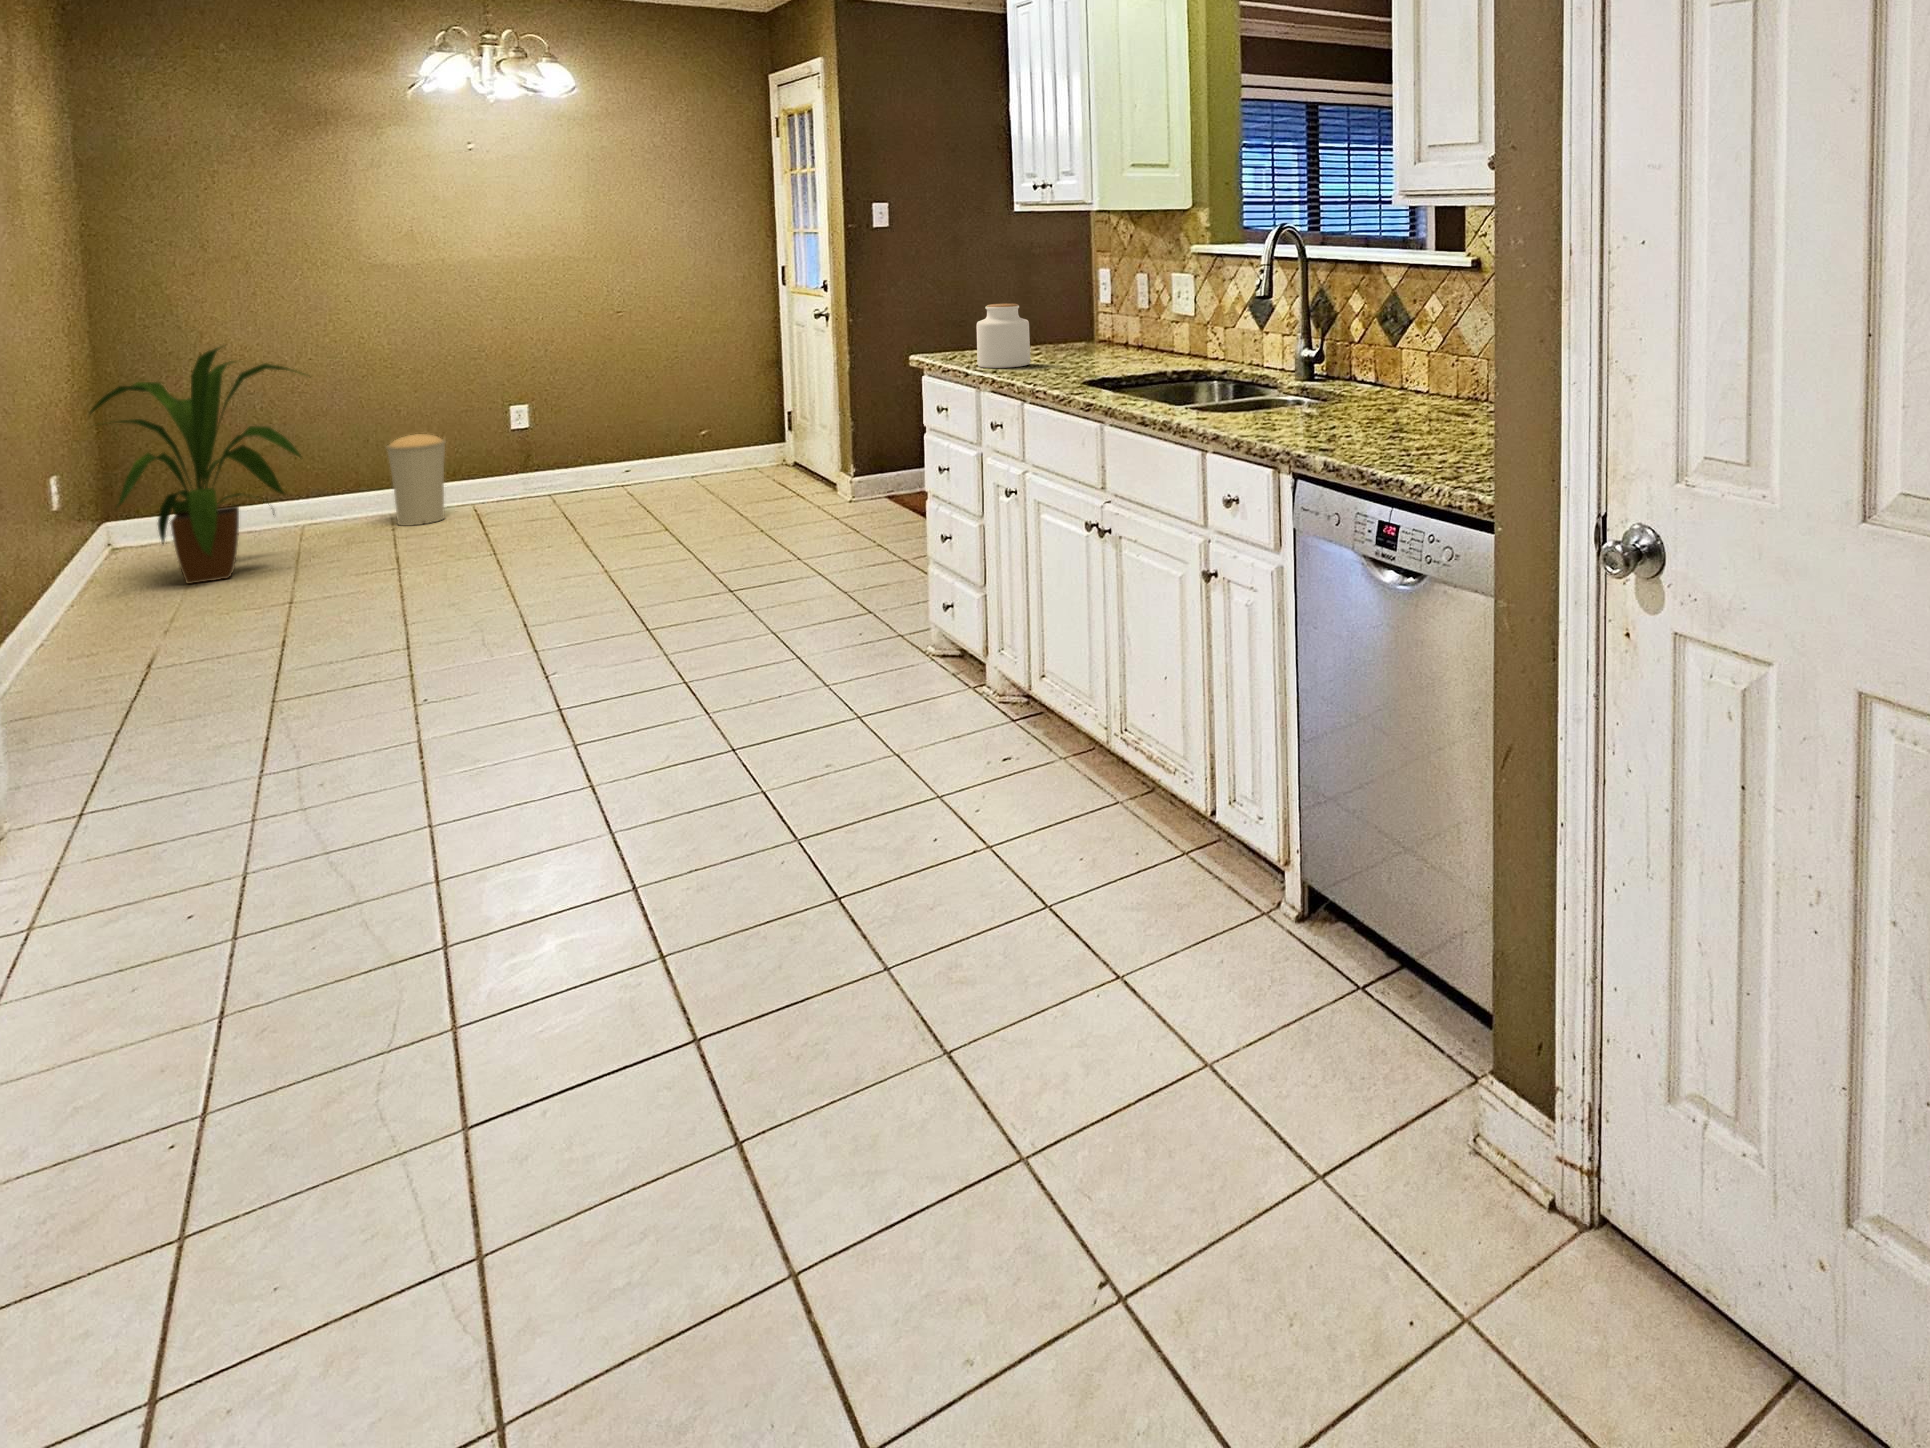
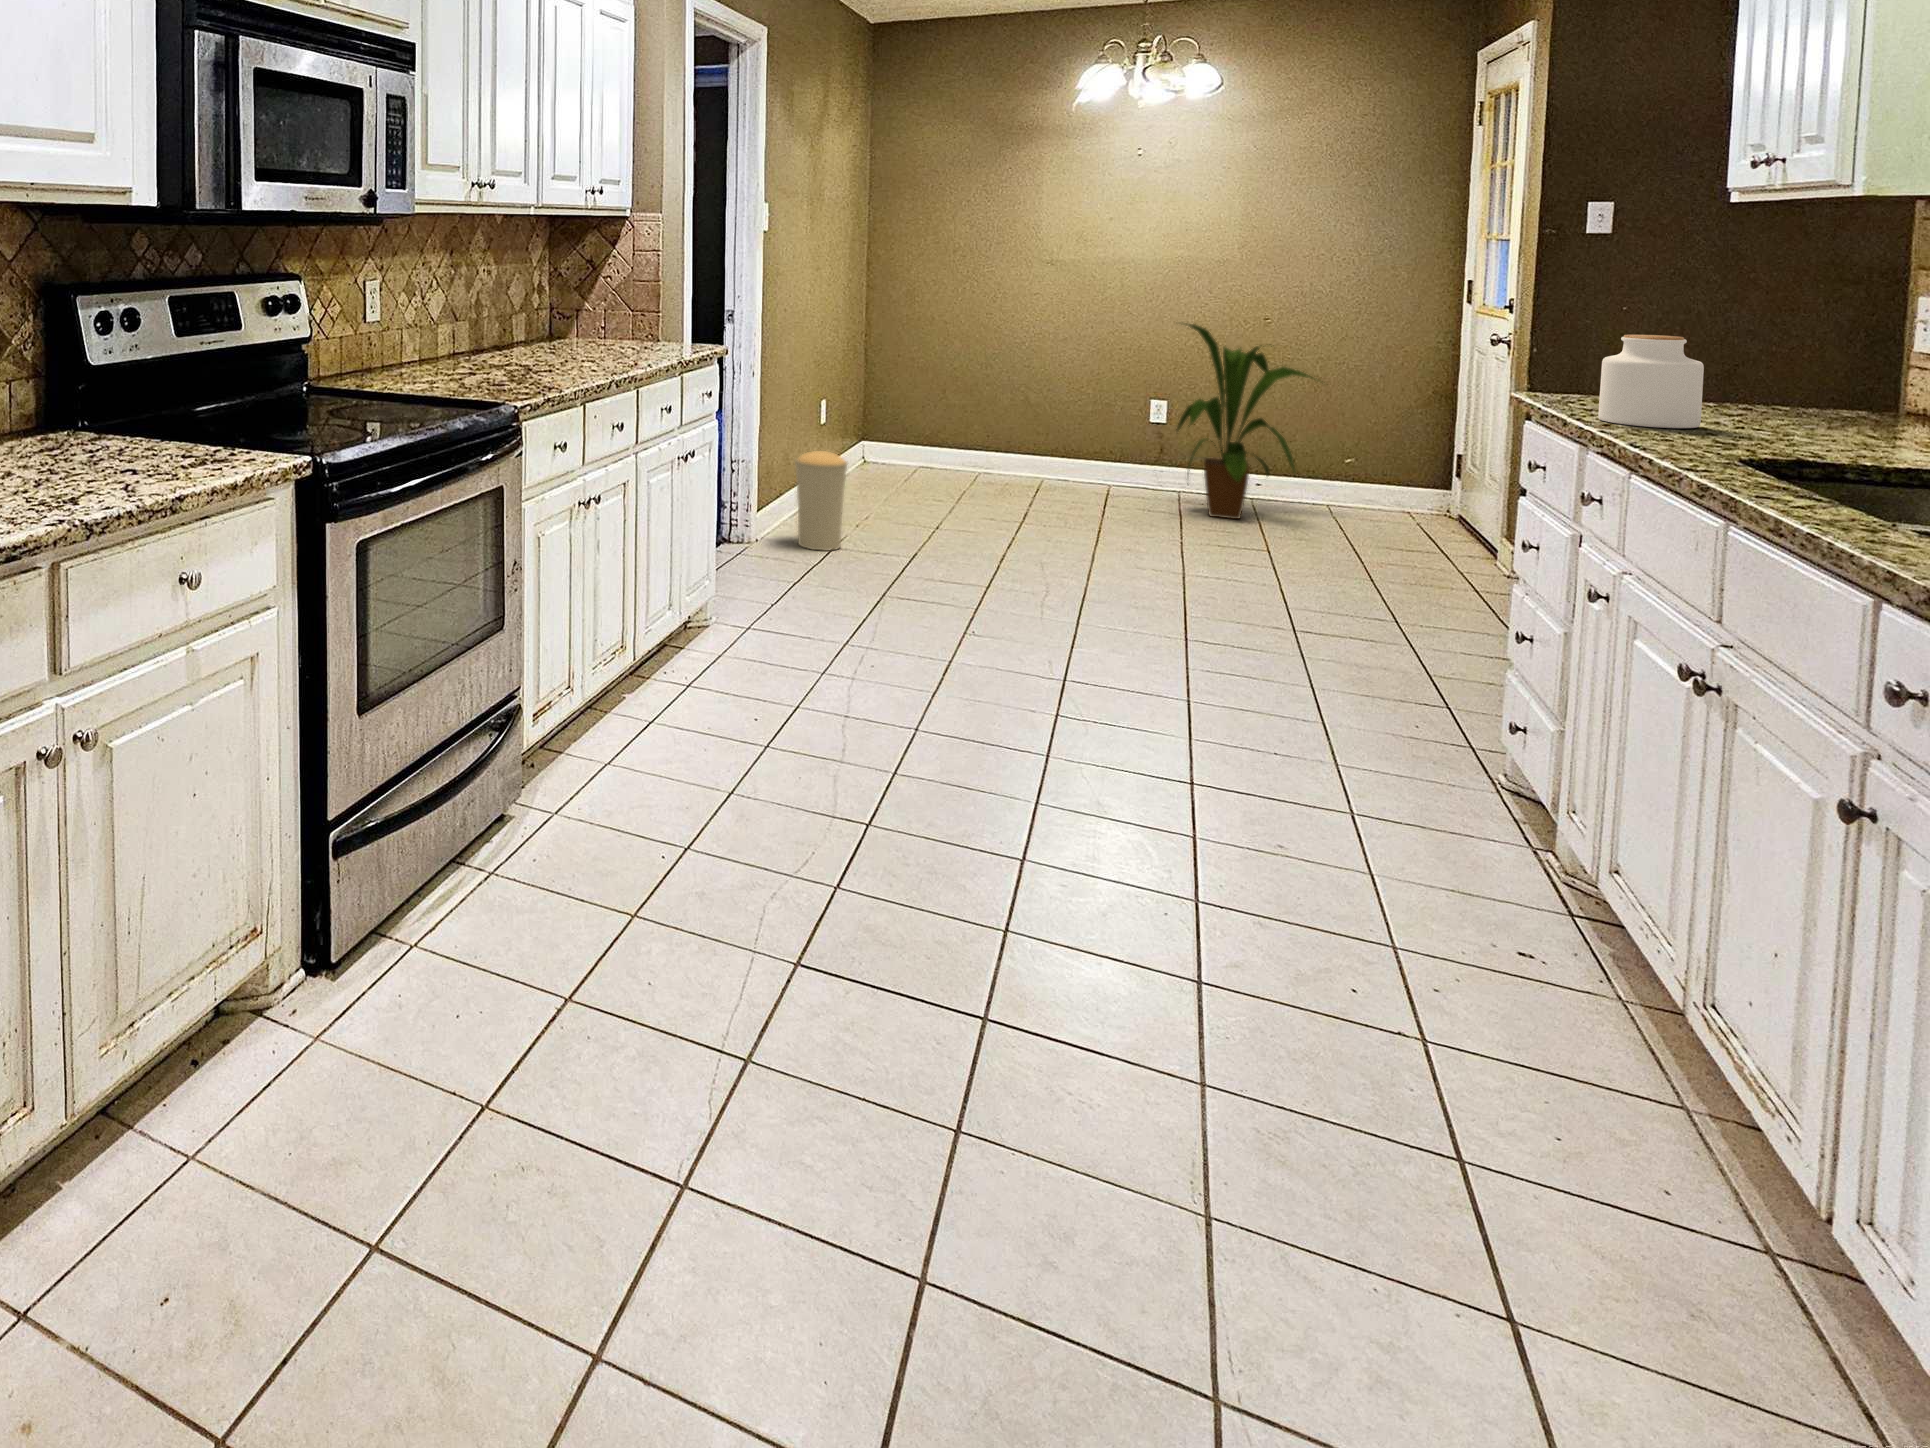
house plant: present [90,347,301,584] -> present [1176,324,1312,519]
trash can: present [386,434,445,526] -> present [795,451,848,551]

